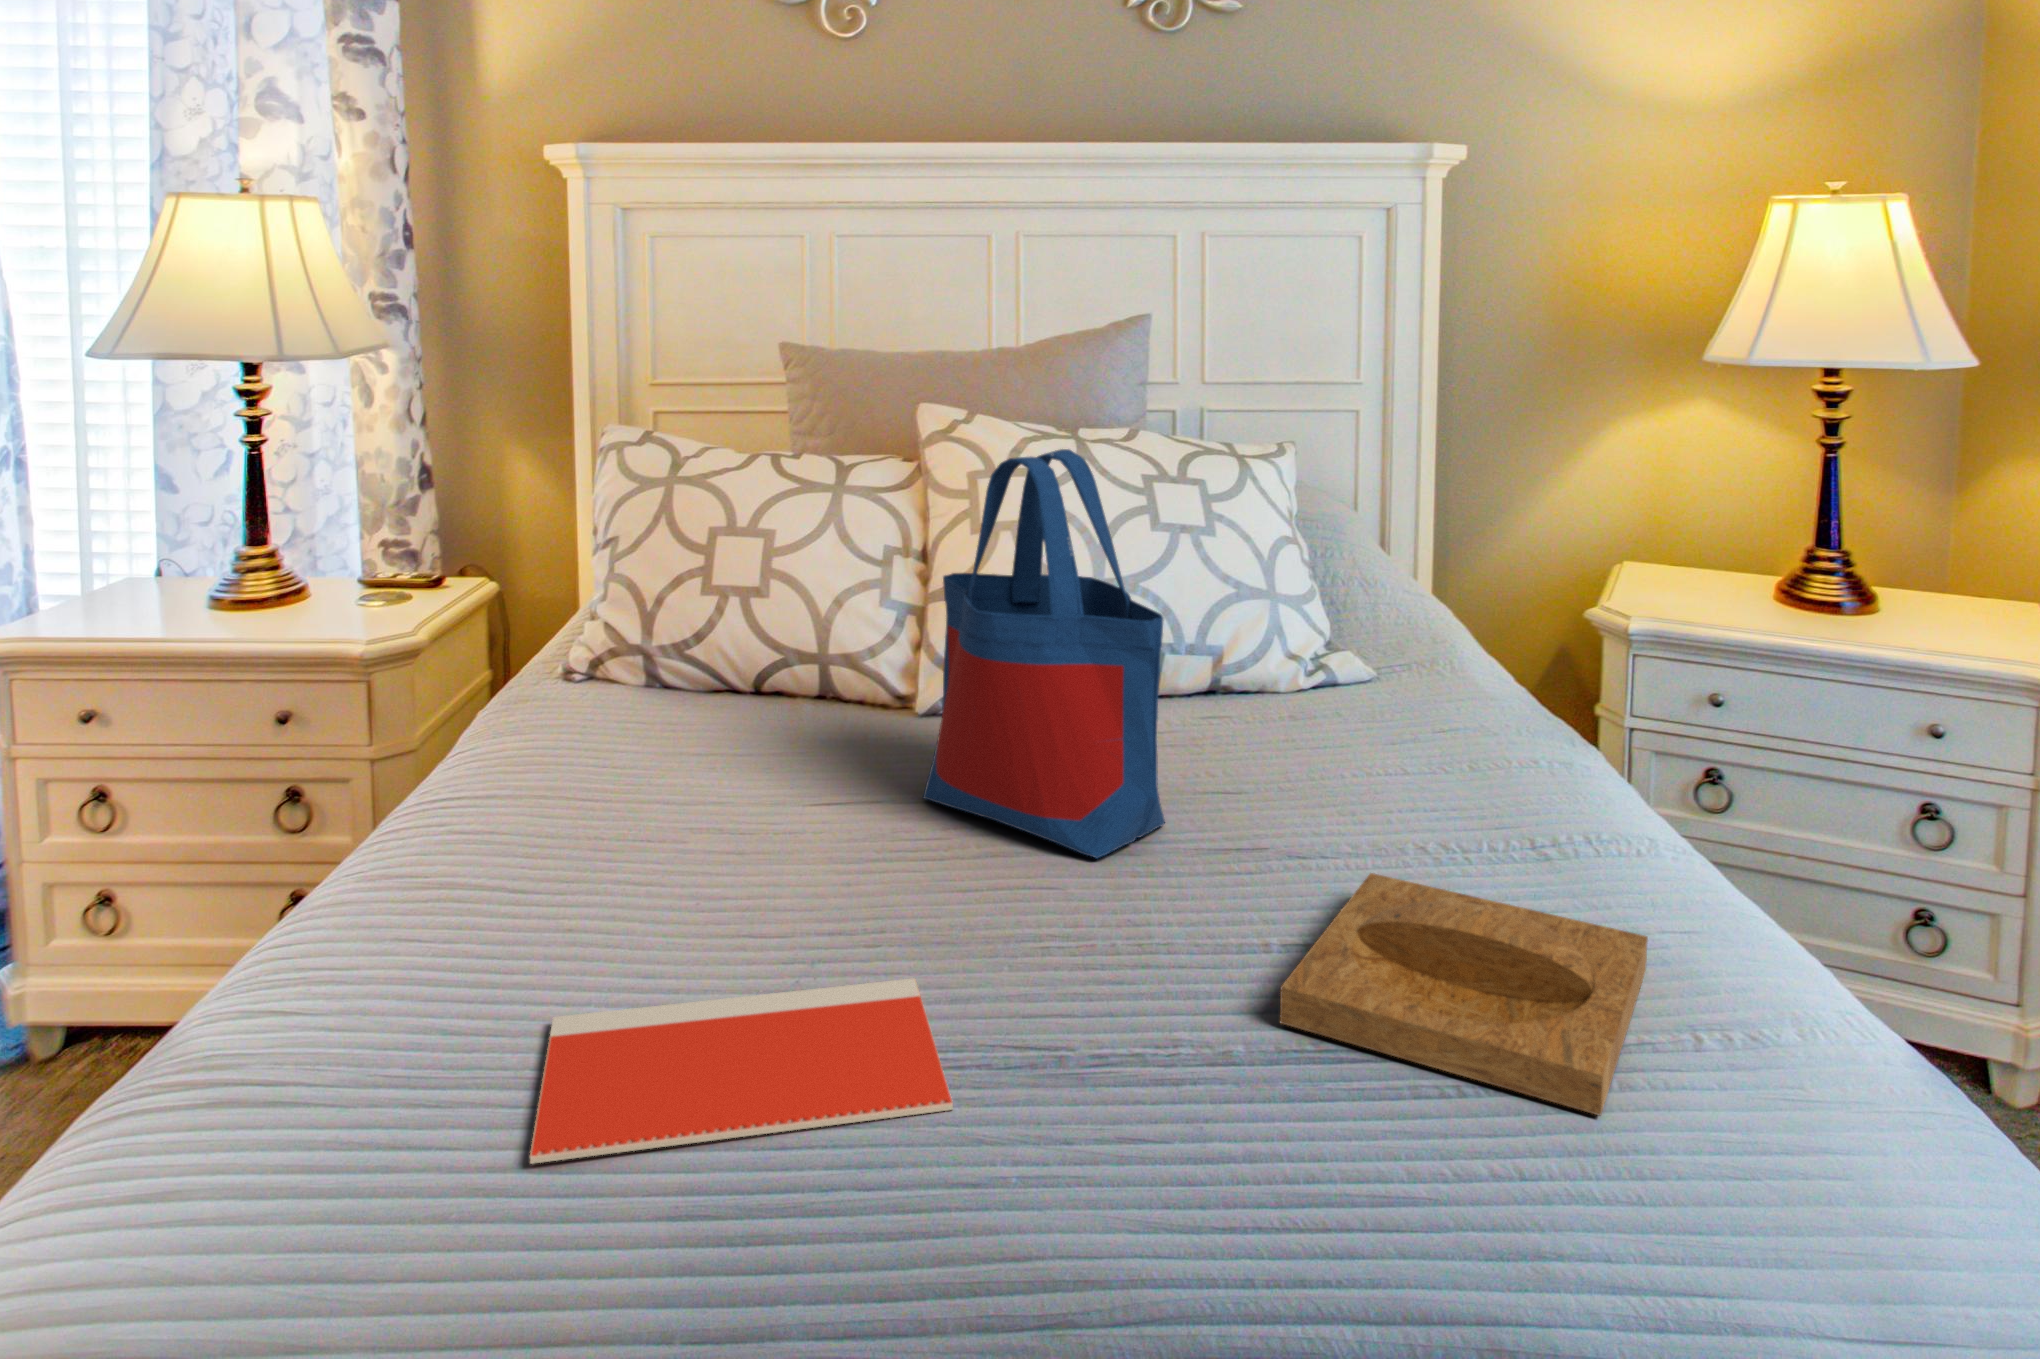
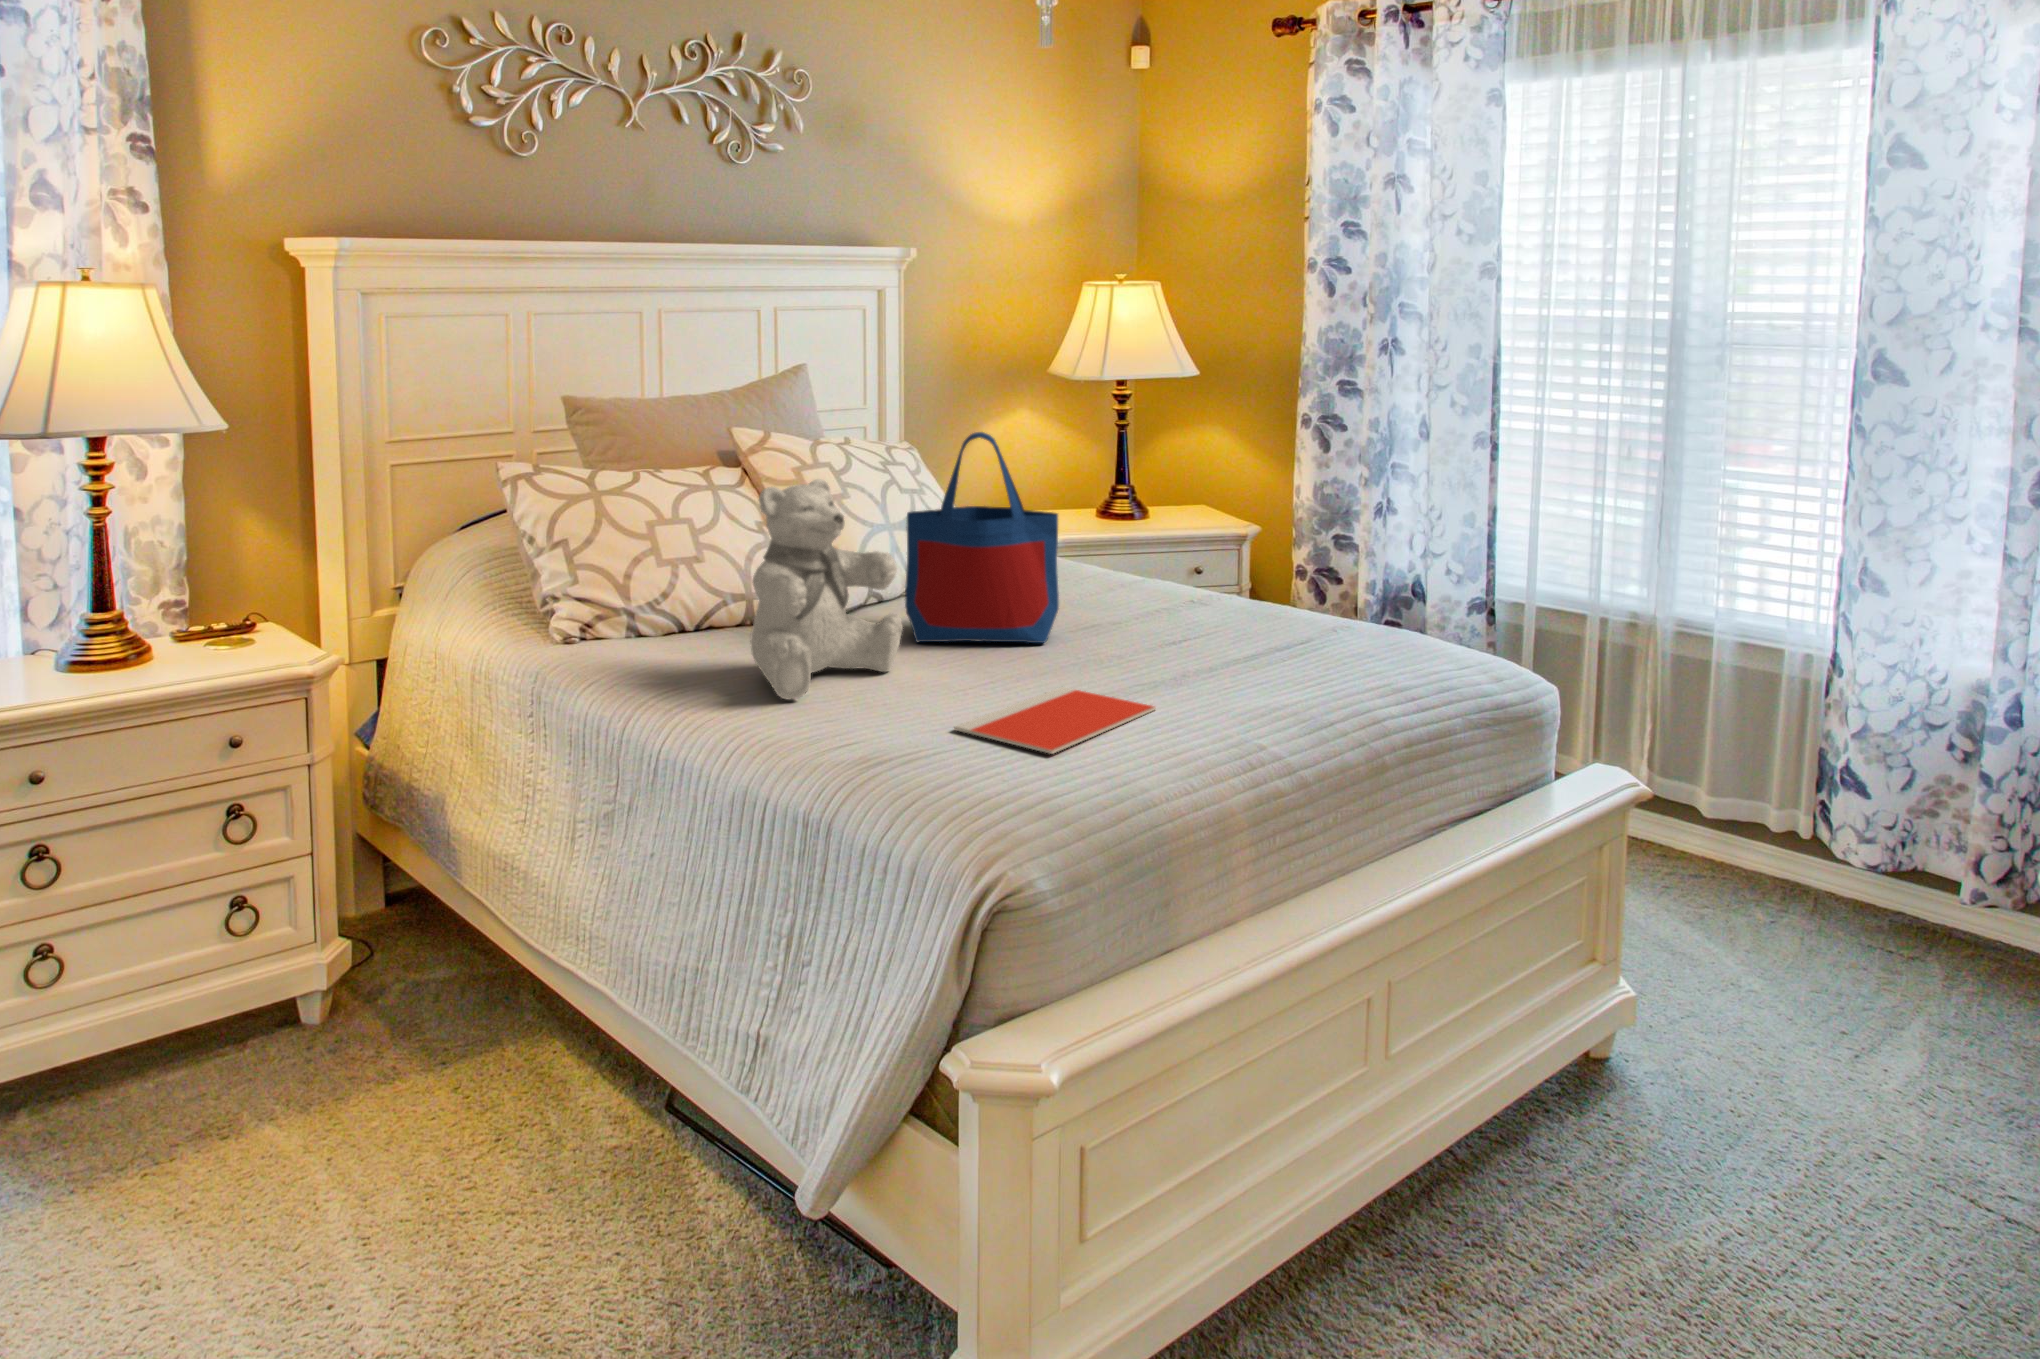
teddy bear: none [484,505,802,868] -> present [750,479,903,699]
tray: present [1280,873,1648,1115] -> none [1172,616,1343,666]

